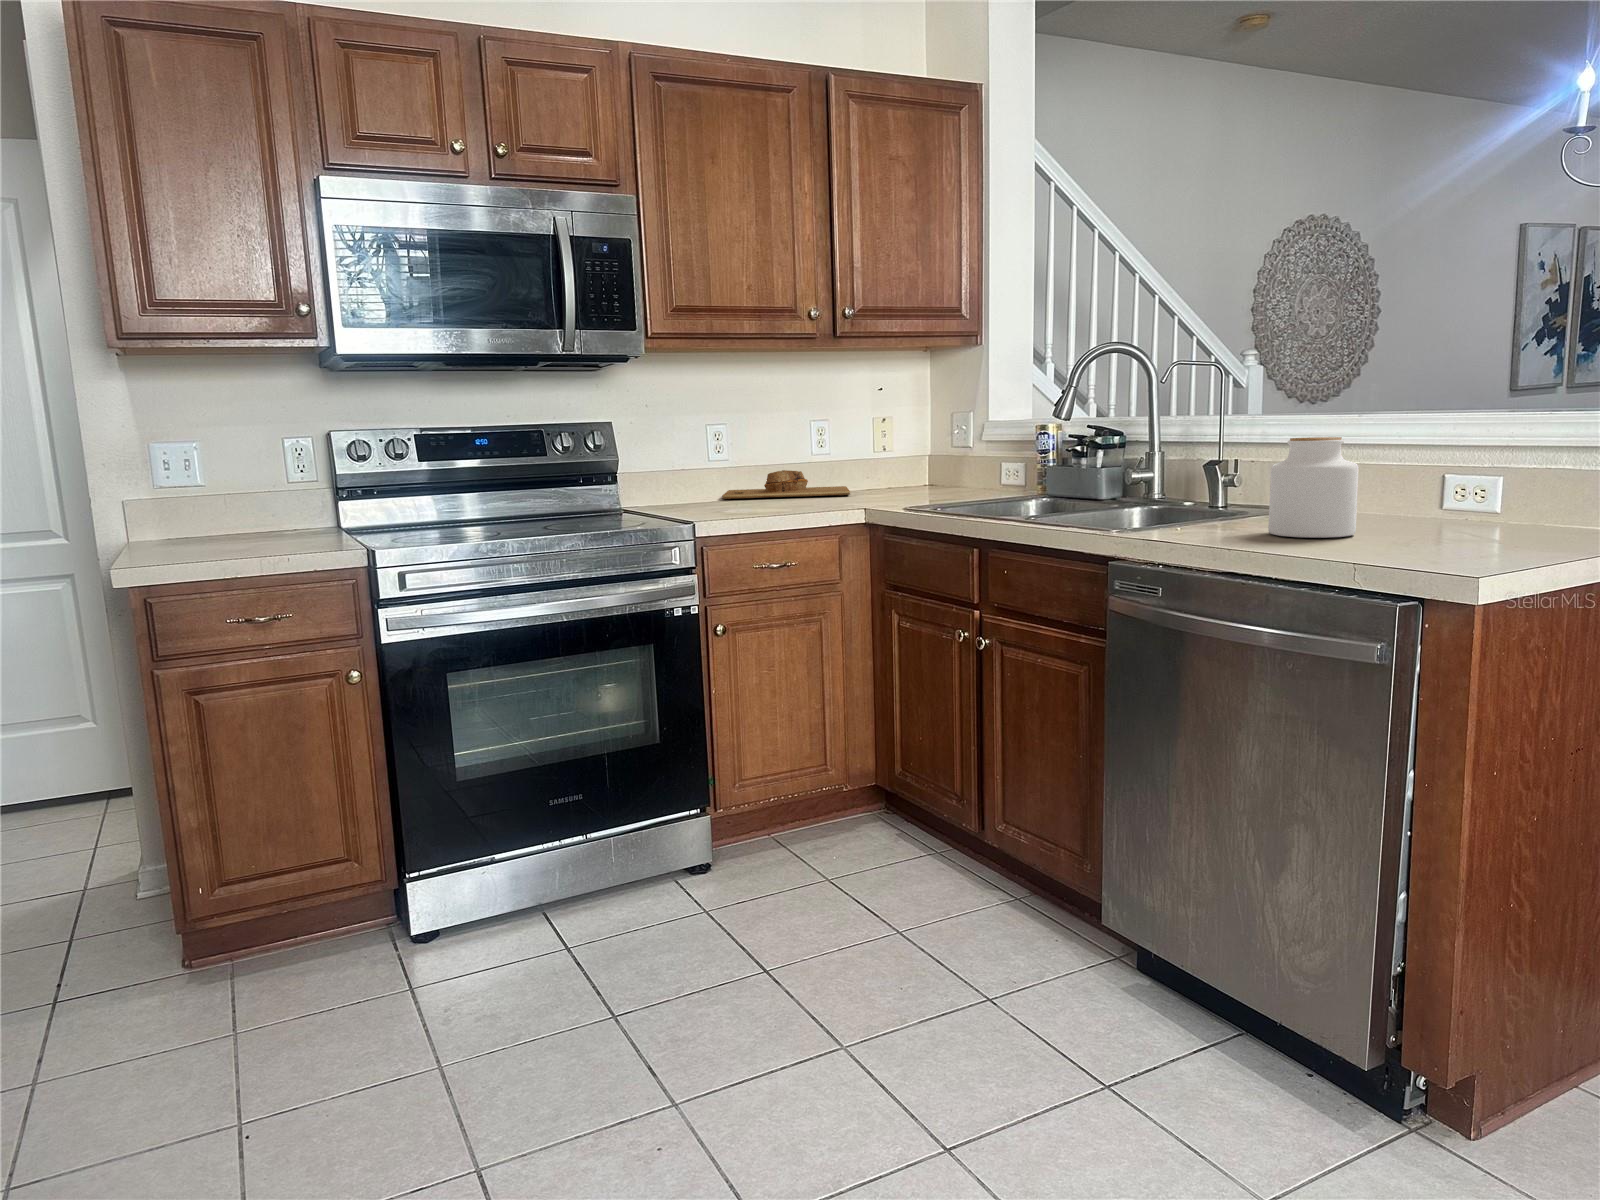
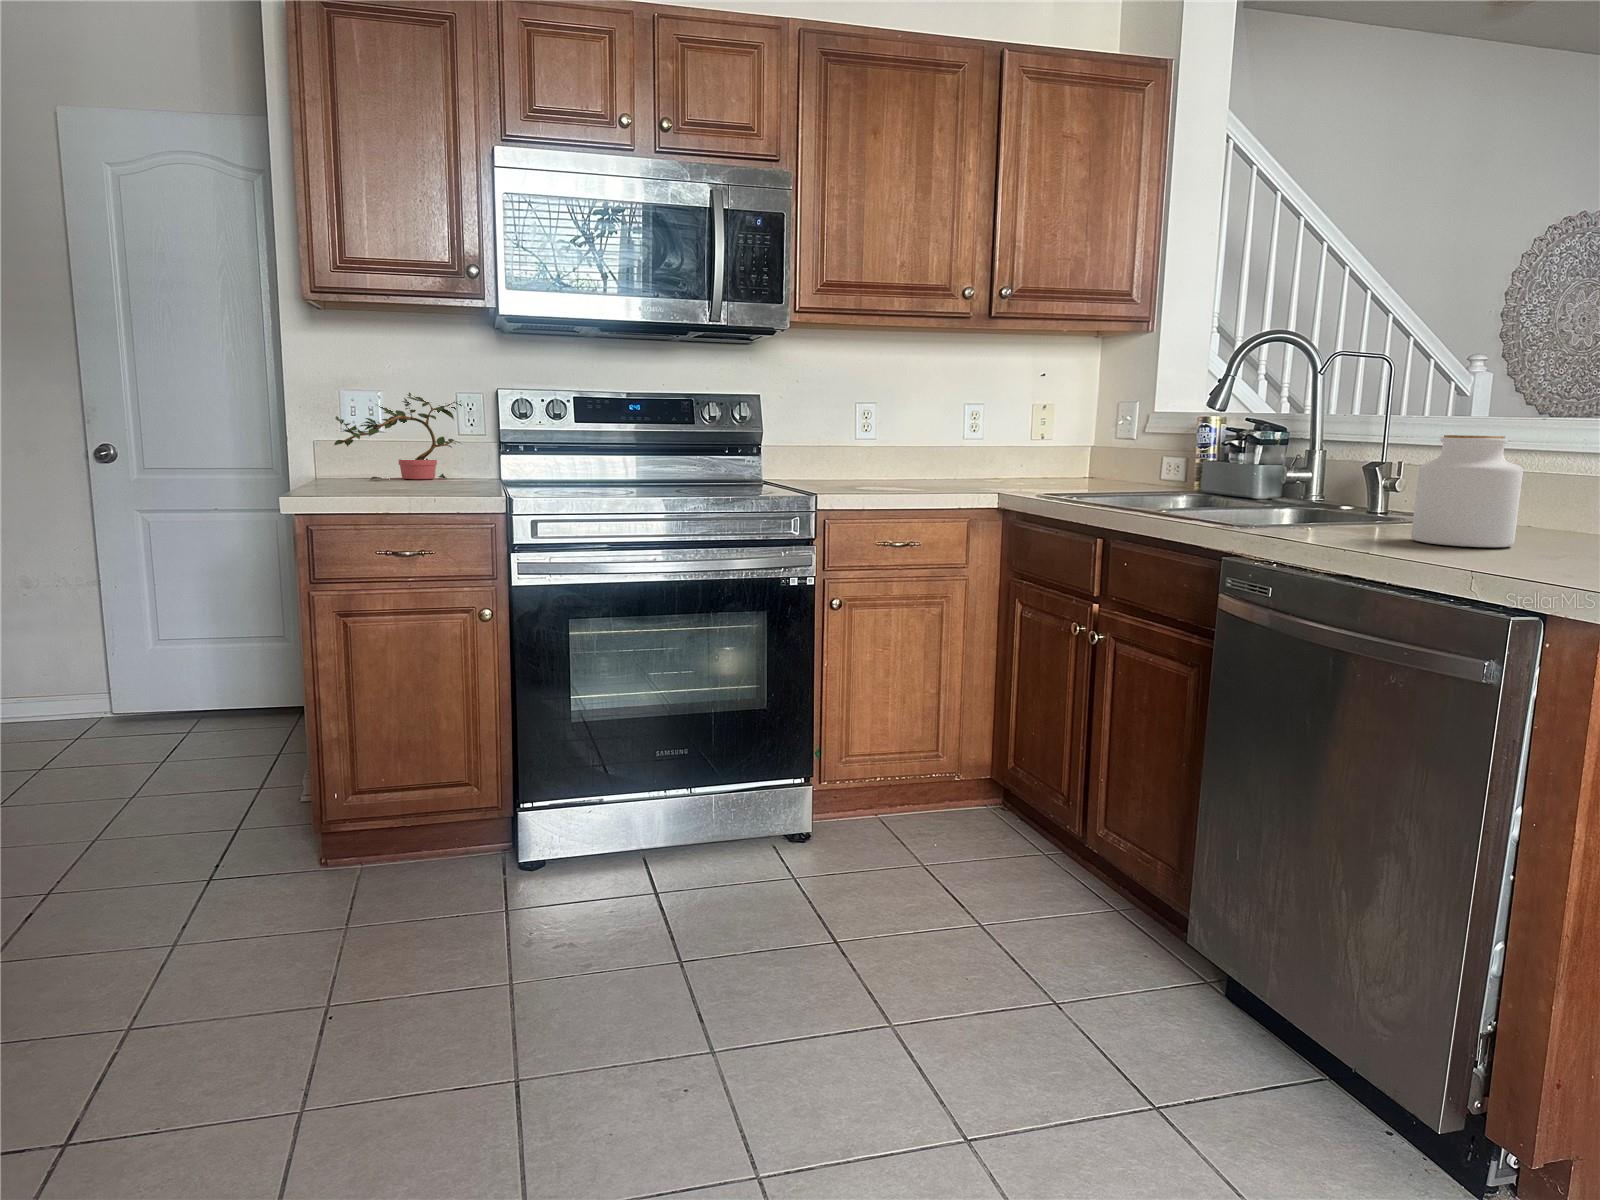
potted plant: none [145,440,296,539] -> present [334,393,462,480]
cutting board: present [722,470,850,499] -> none [866,453,998,481]

